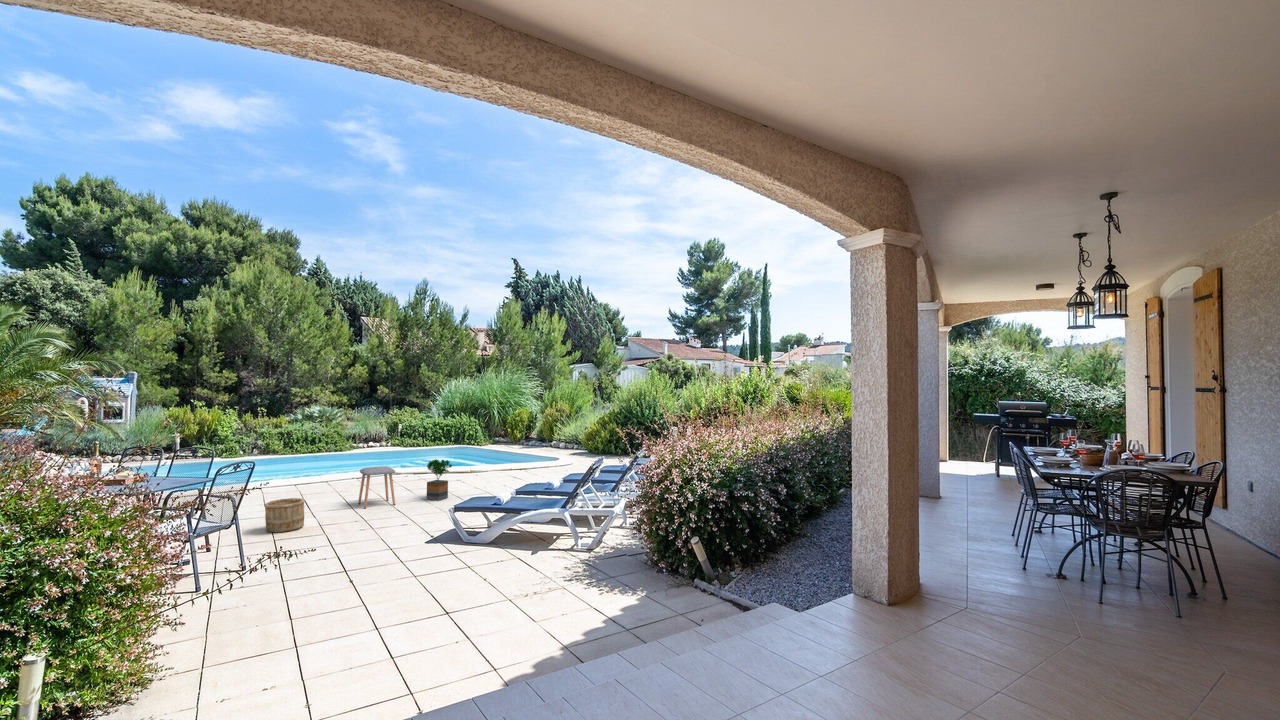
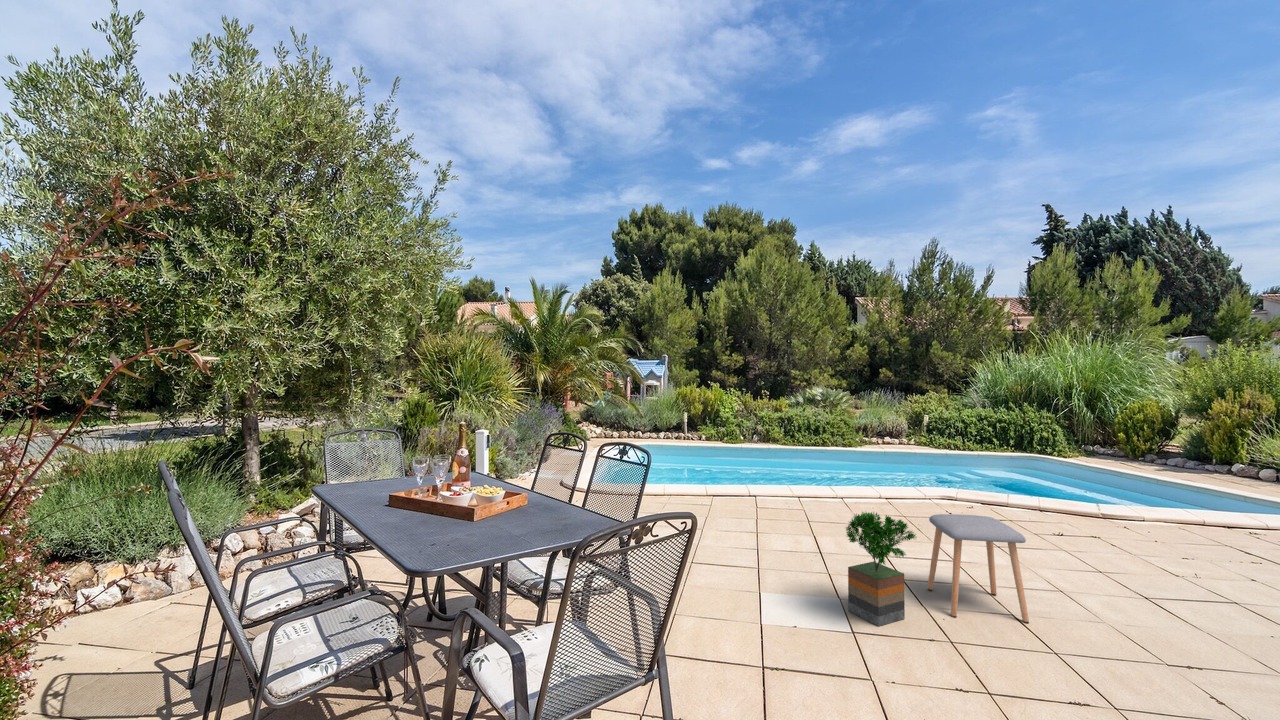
potted tree: present [427,459,452,501] -> present [846,512,916,626]
wooden bucket: present [264,498,305,532] -> none [744,577,830,677]

